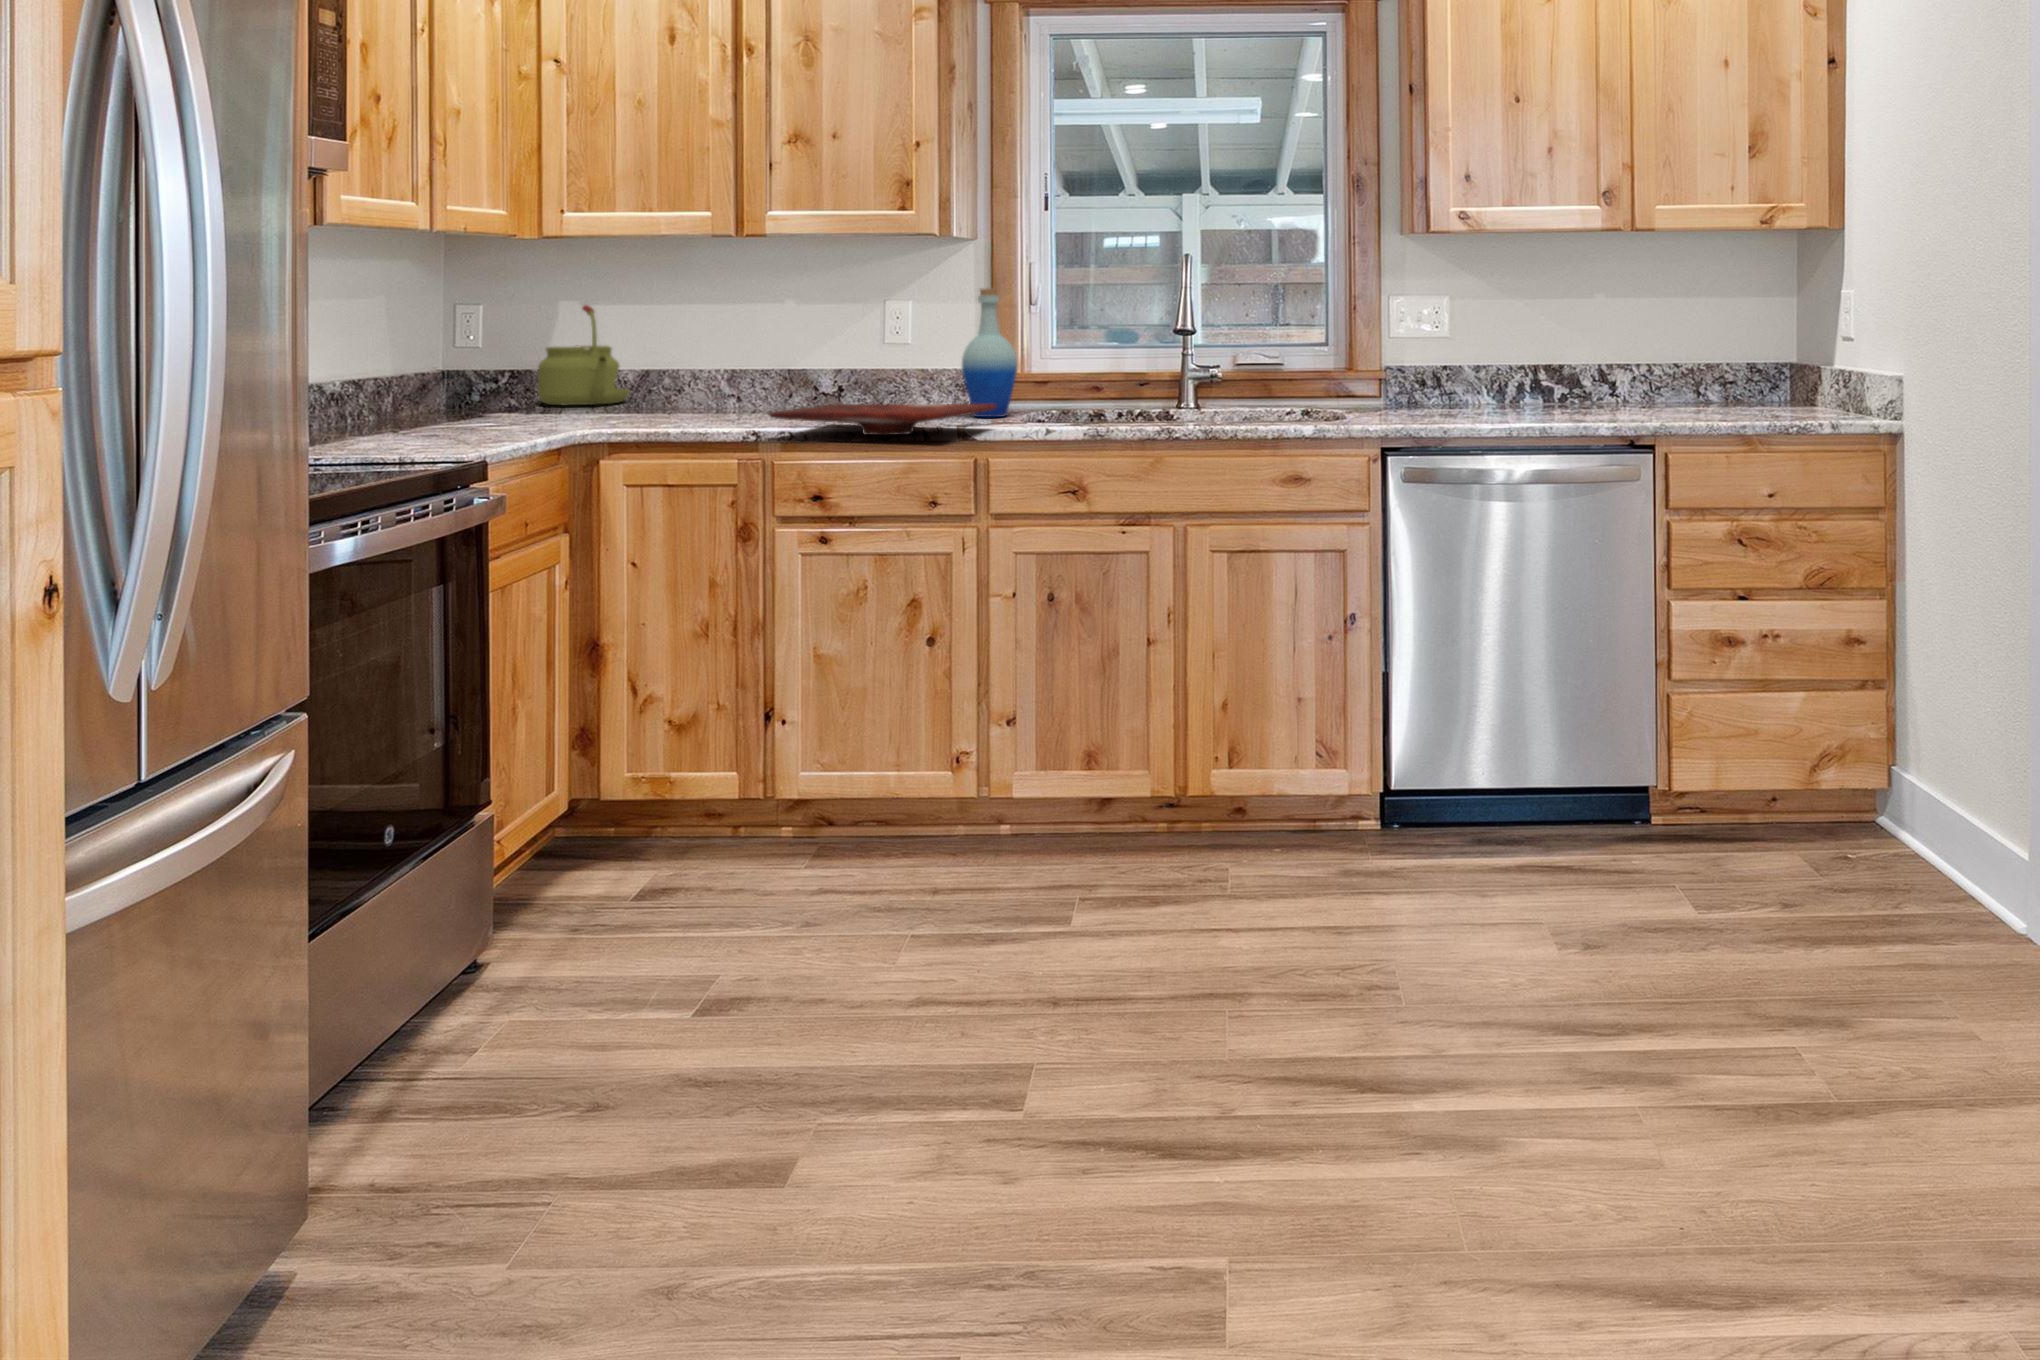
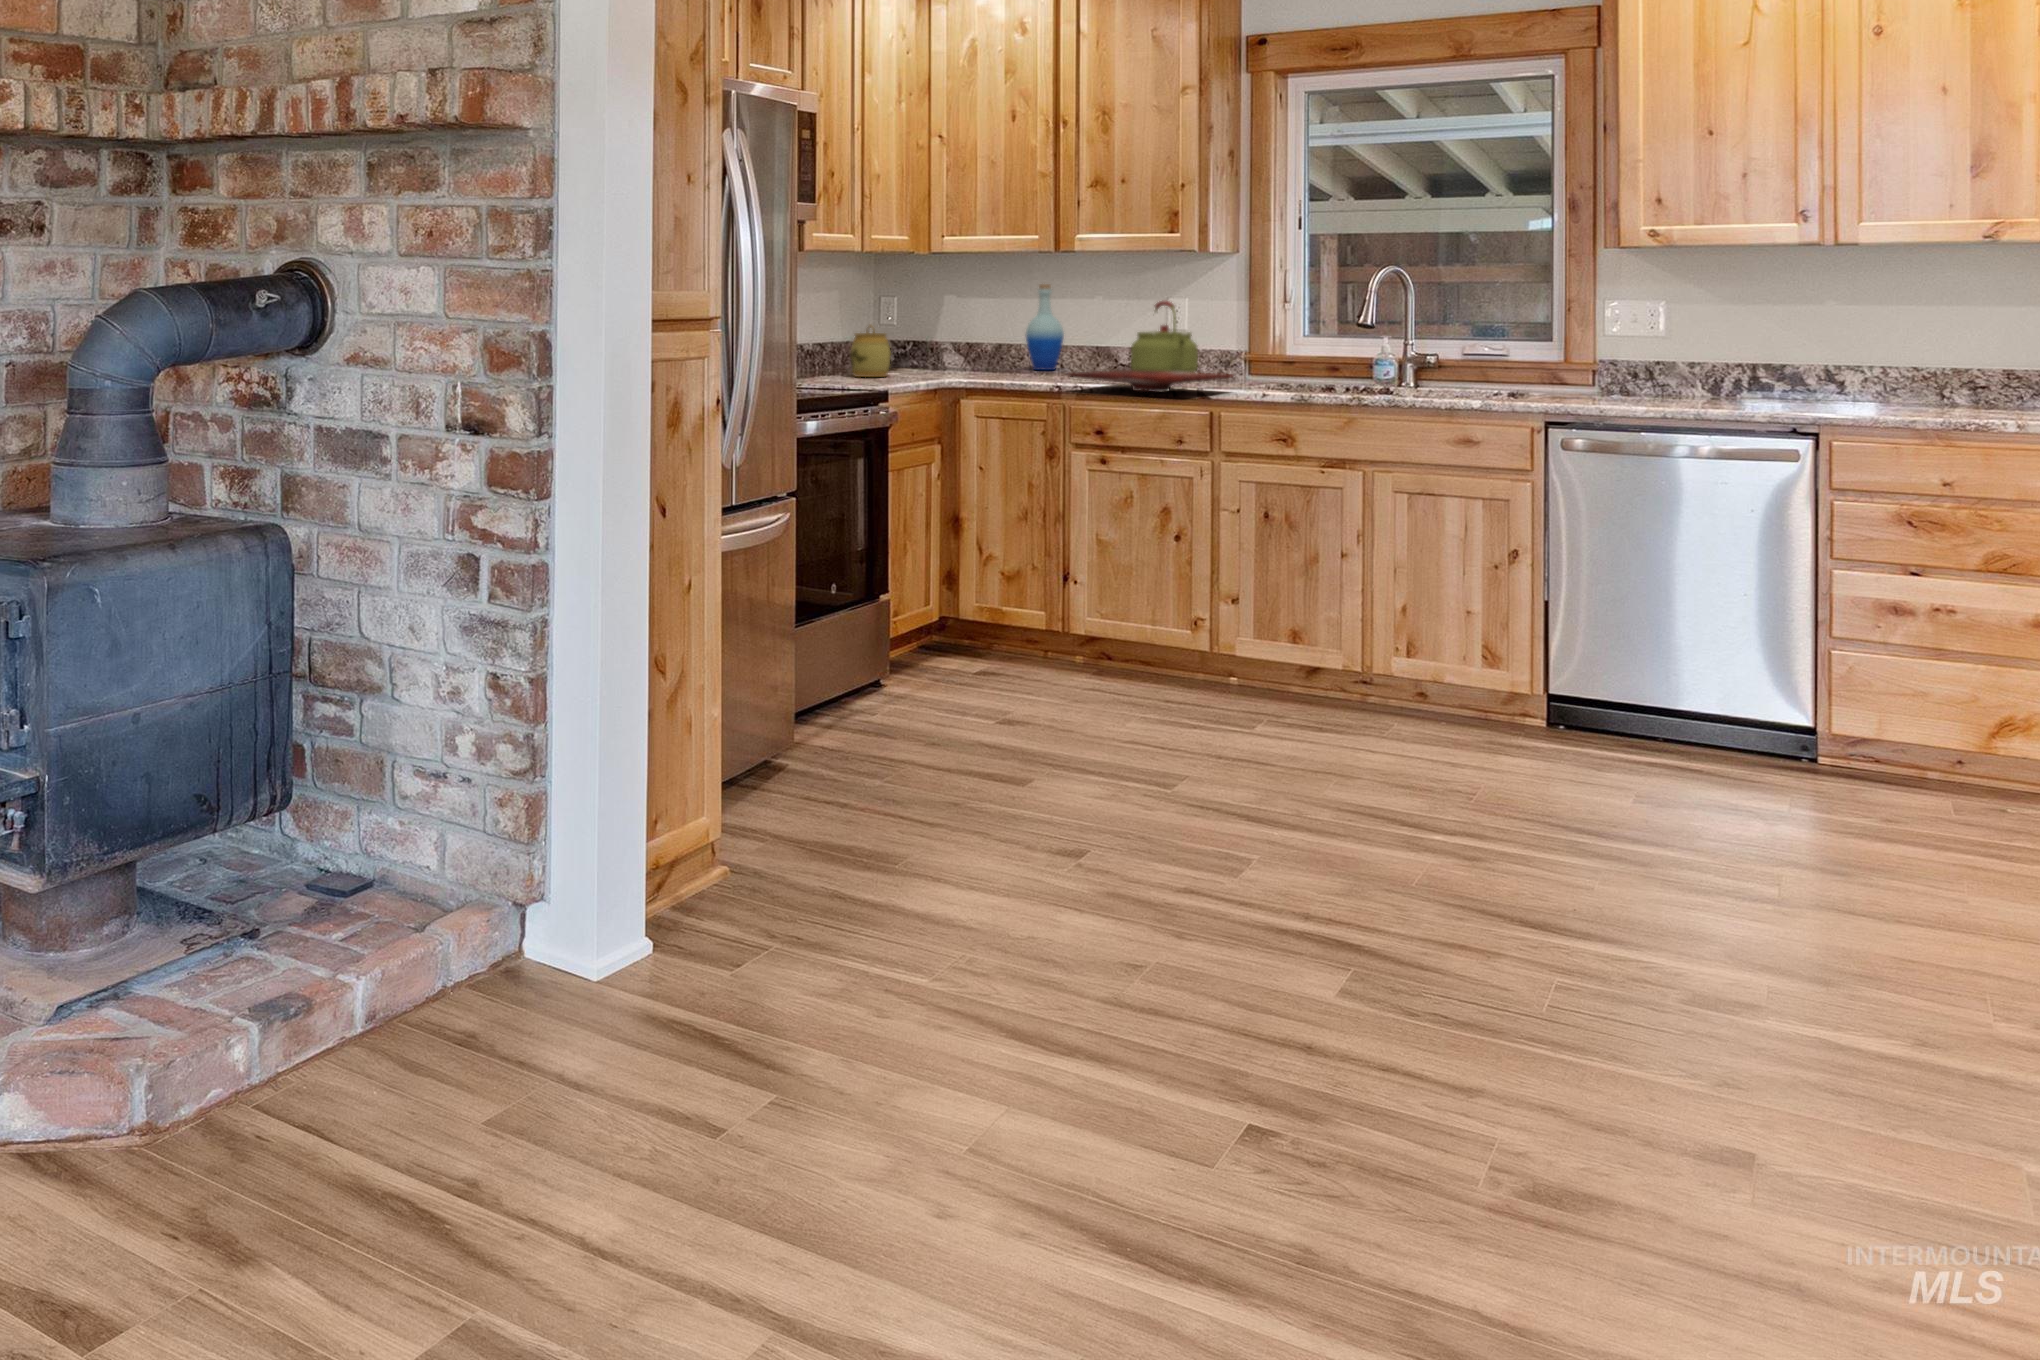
bottle: present [962,288,1017,417] -> present [1026,284,1064,370]
kettle: present [538,305,629,405] -> present [1131,301,1198,373]
jar: none [411,346,480,430] -> present [850,325,891,377]

